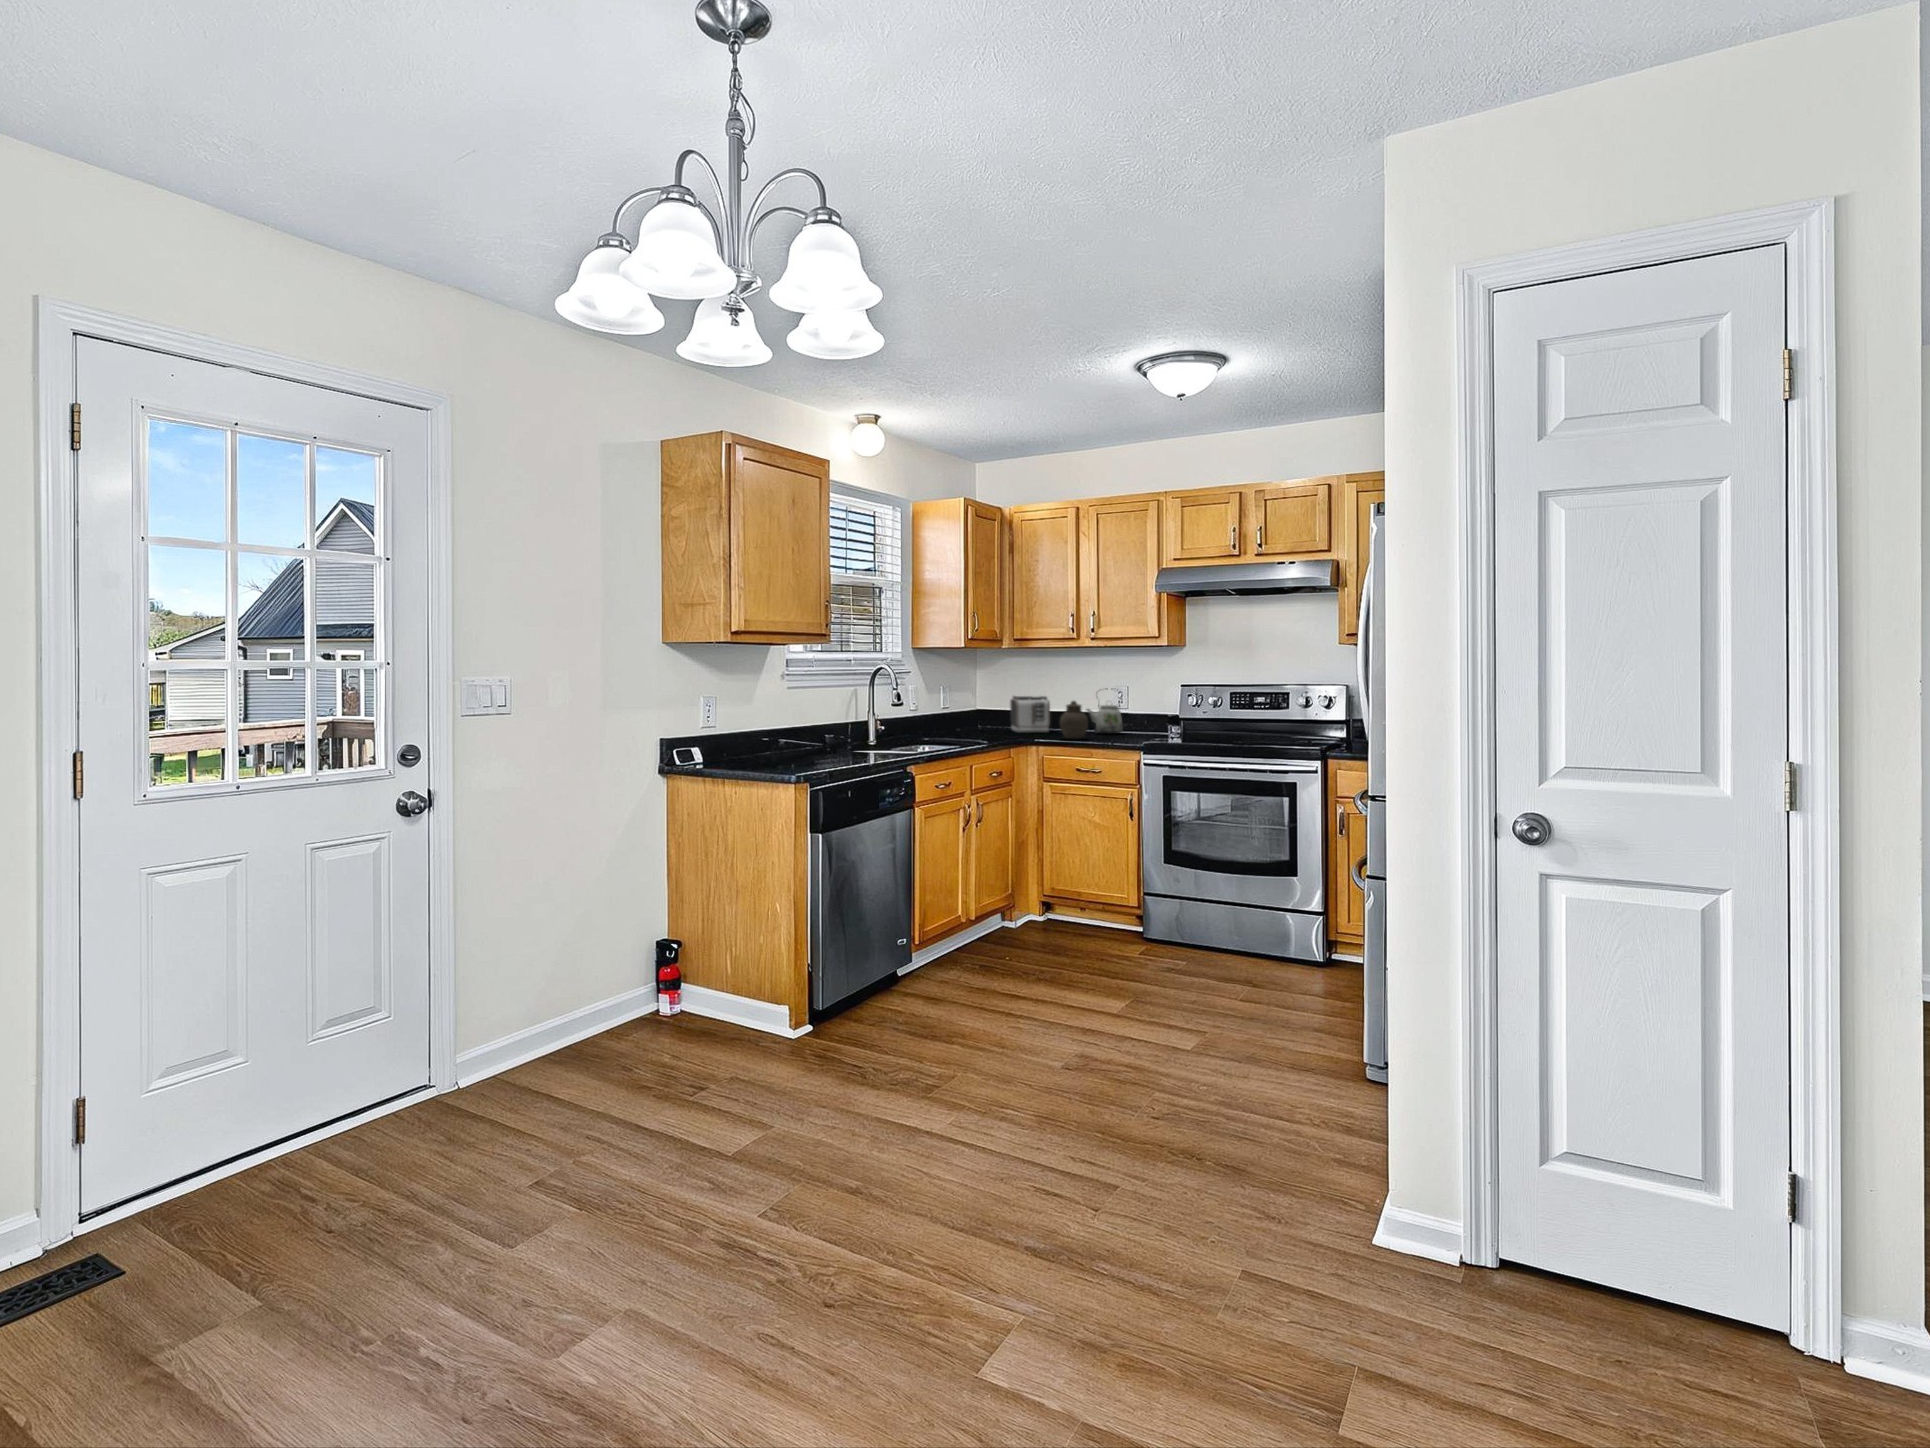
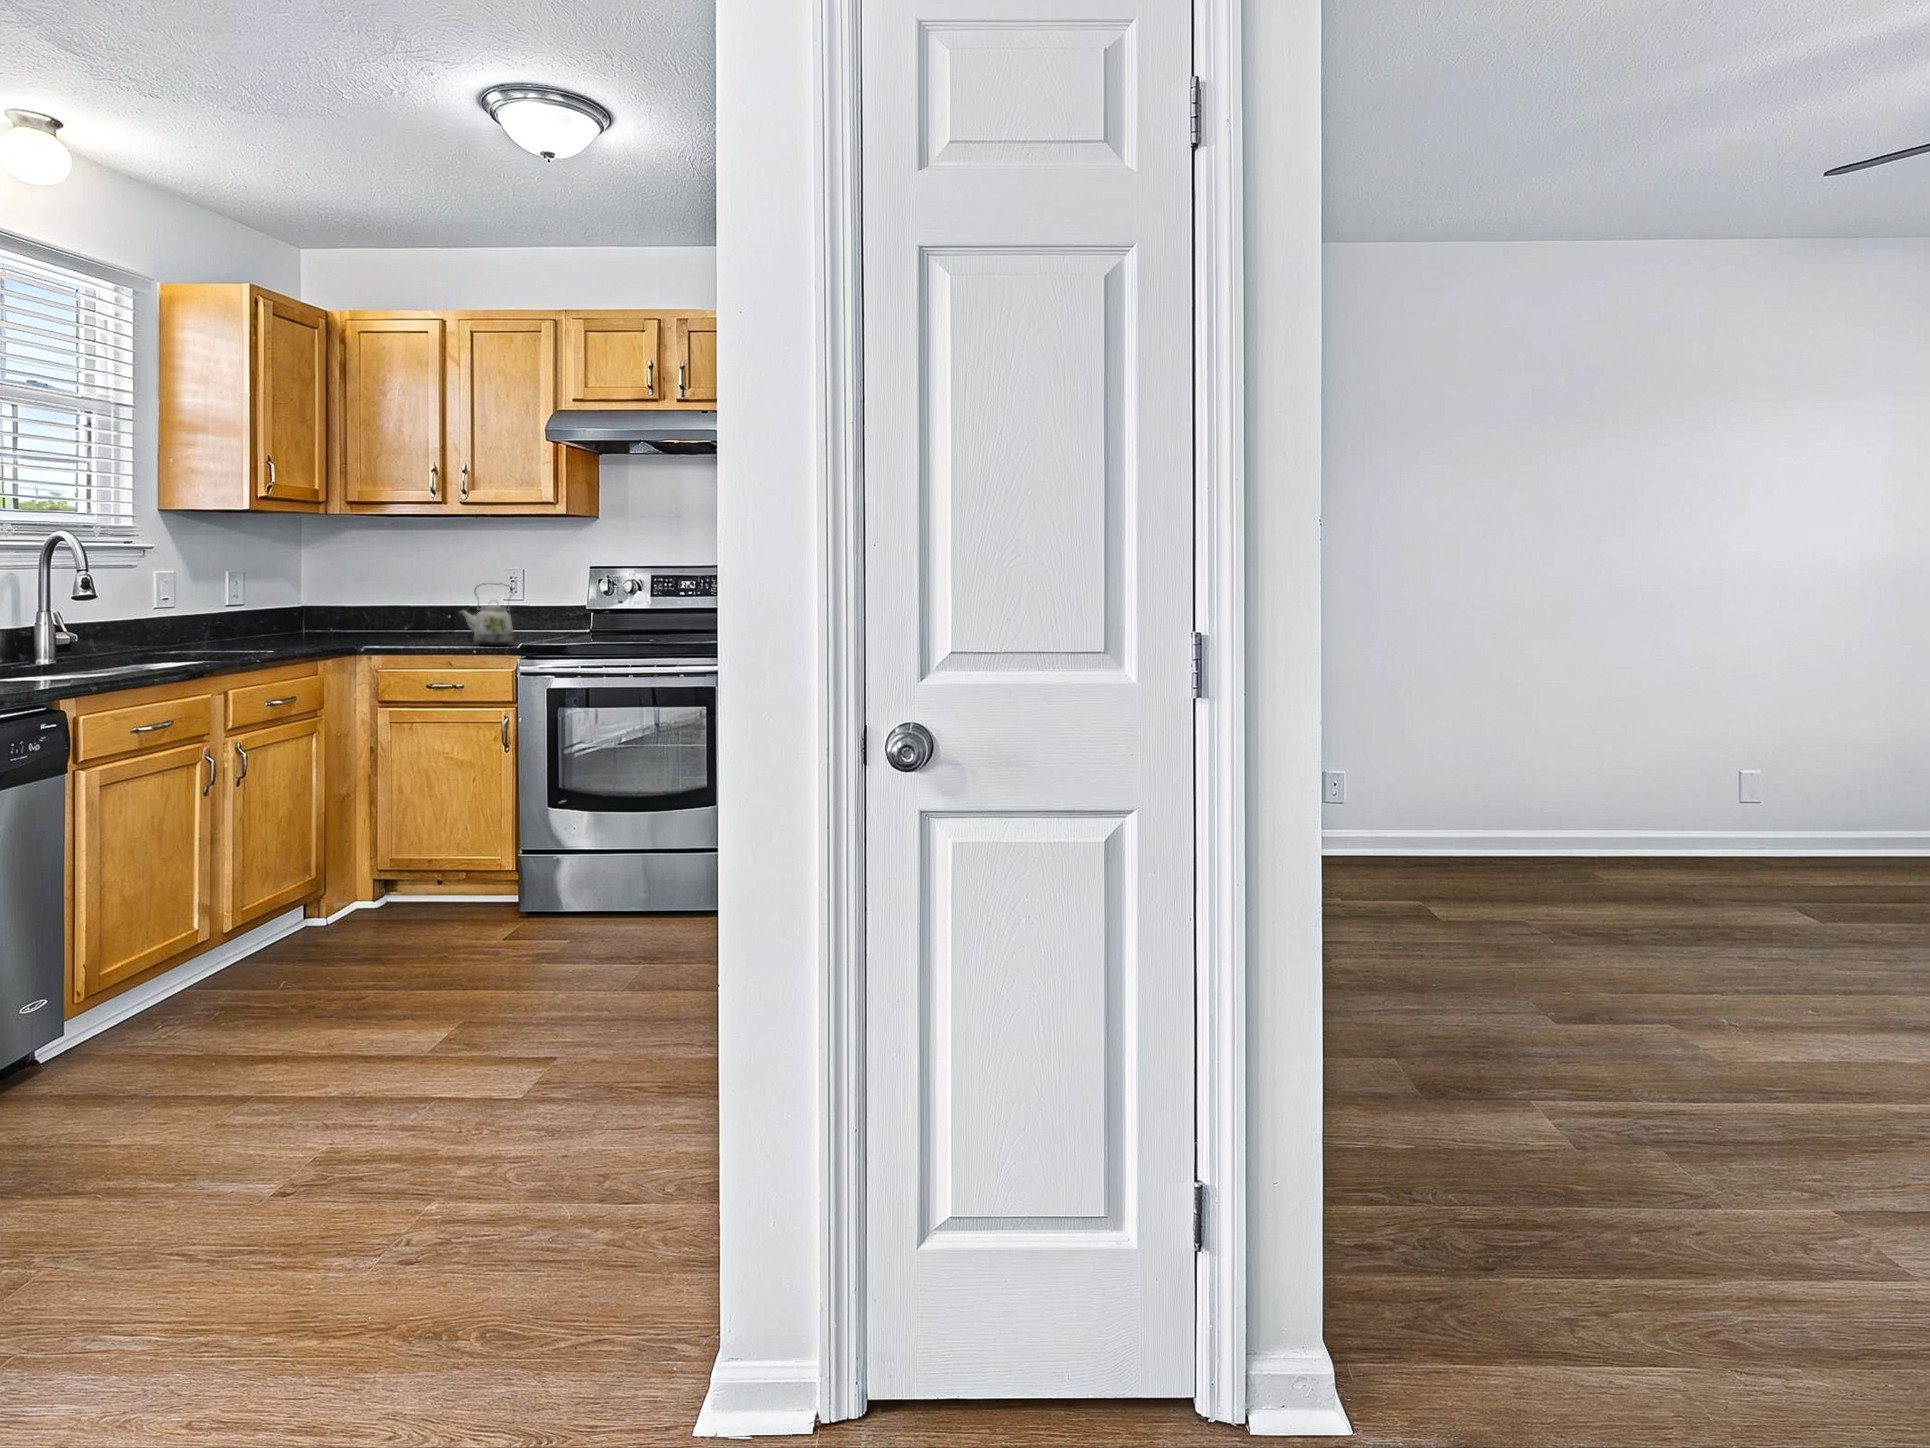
toaster: present [1010,695,1050,733] -> none [349,590,406,643]
jar: present [1060,701,1088,739] -> none [409,596,453,651]

